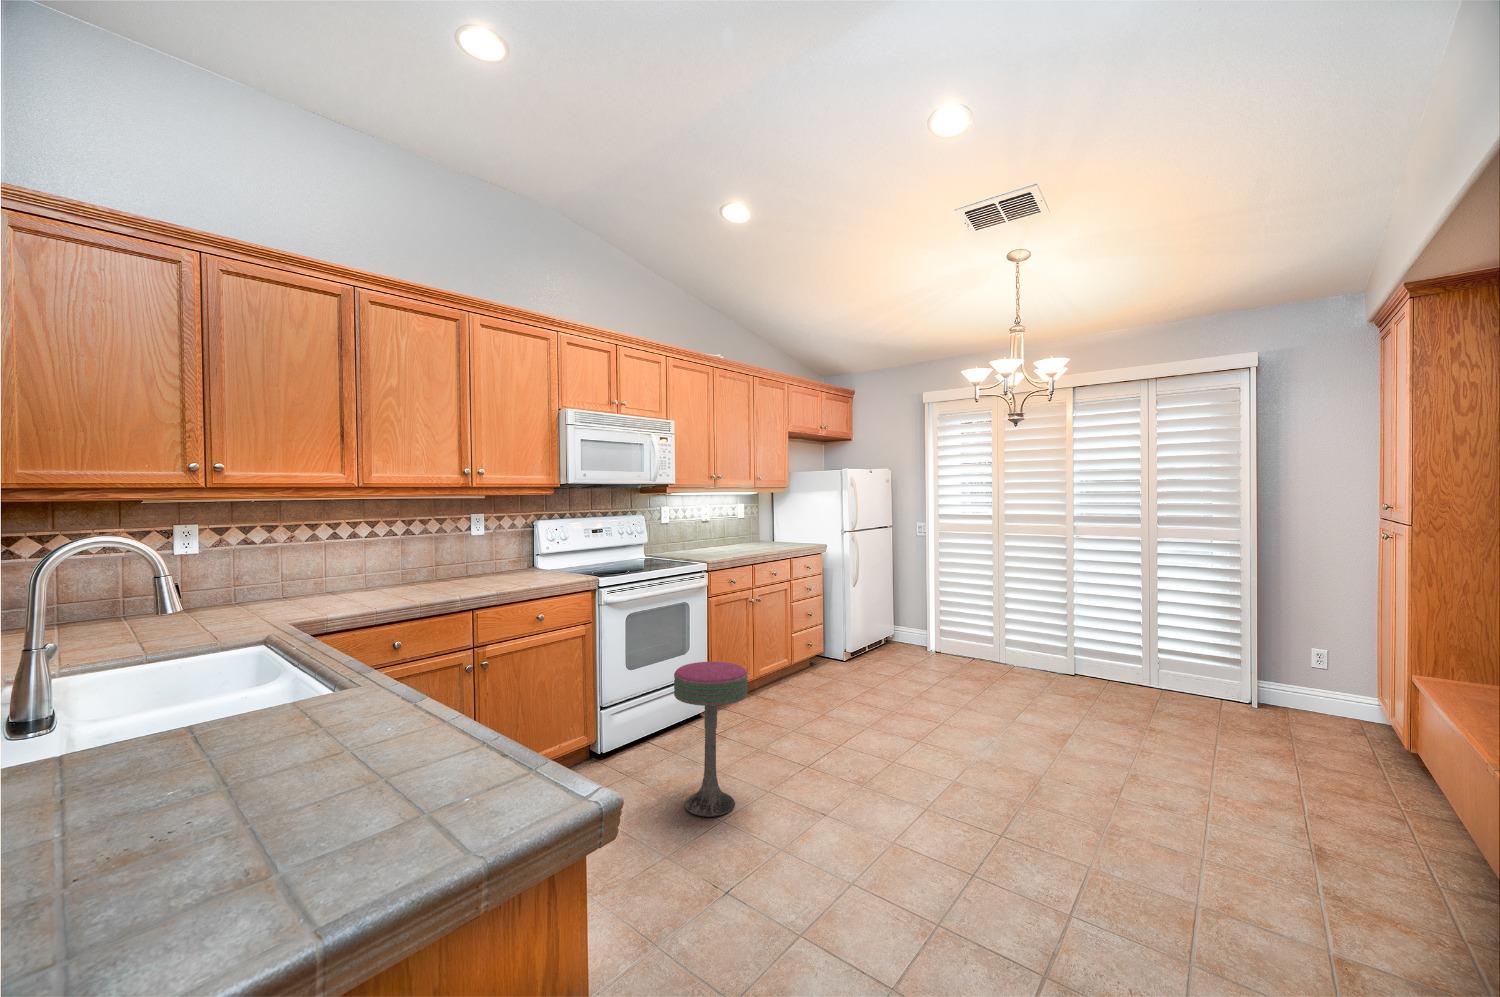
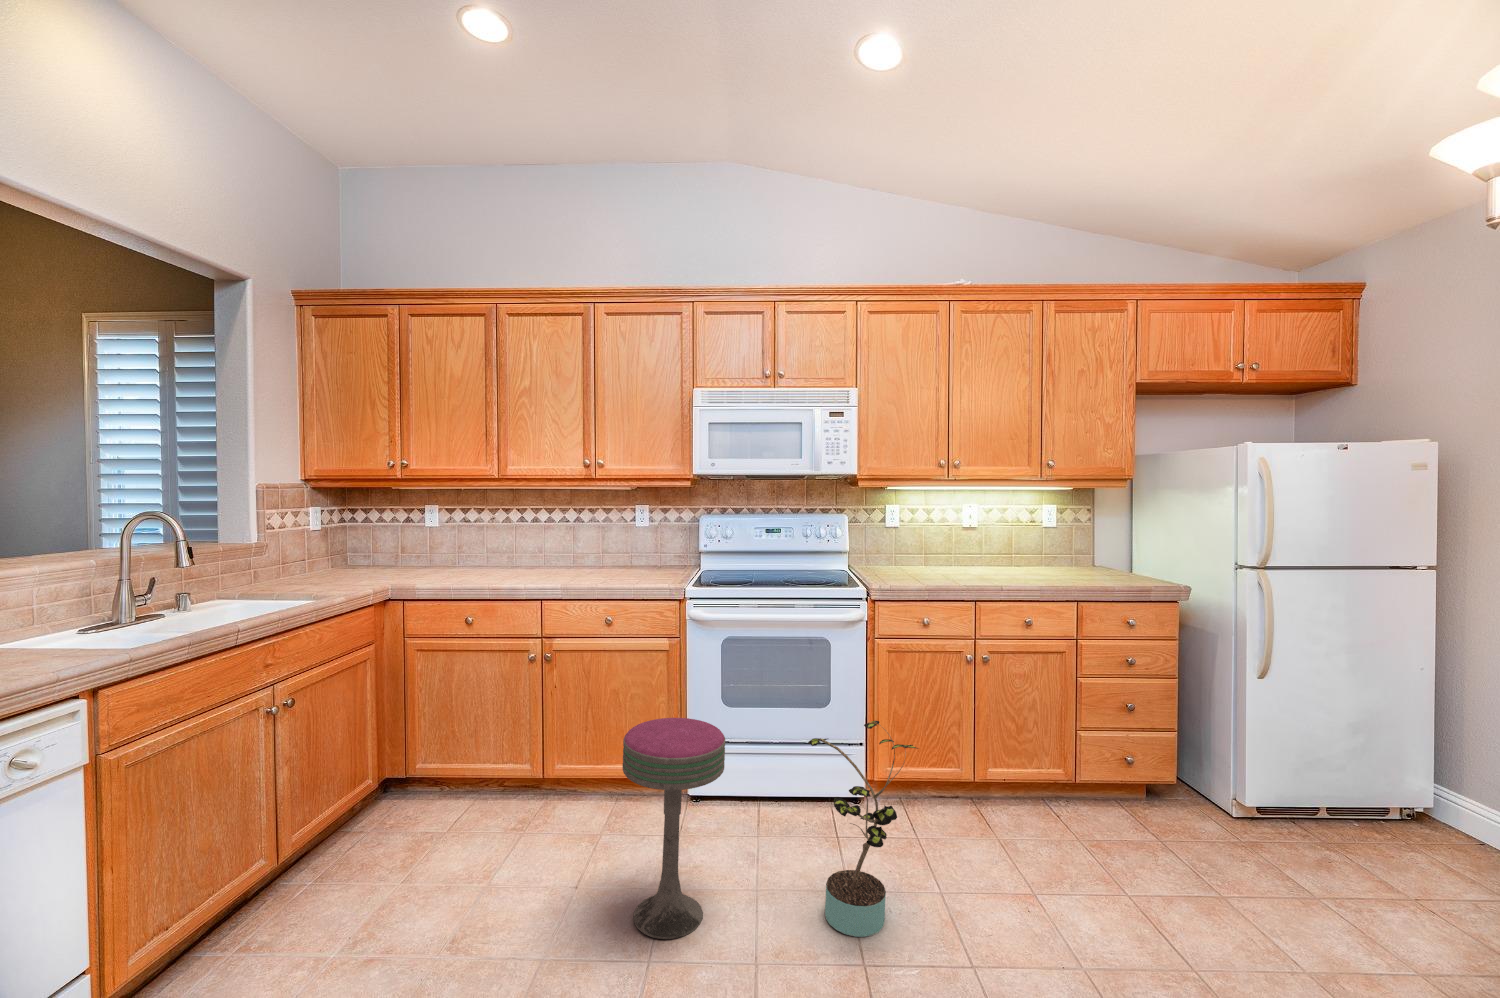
potted plant: none [753,635,824,762] -> present [808,721,918,937]

